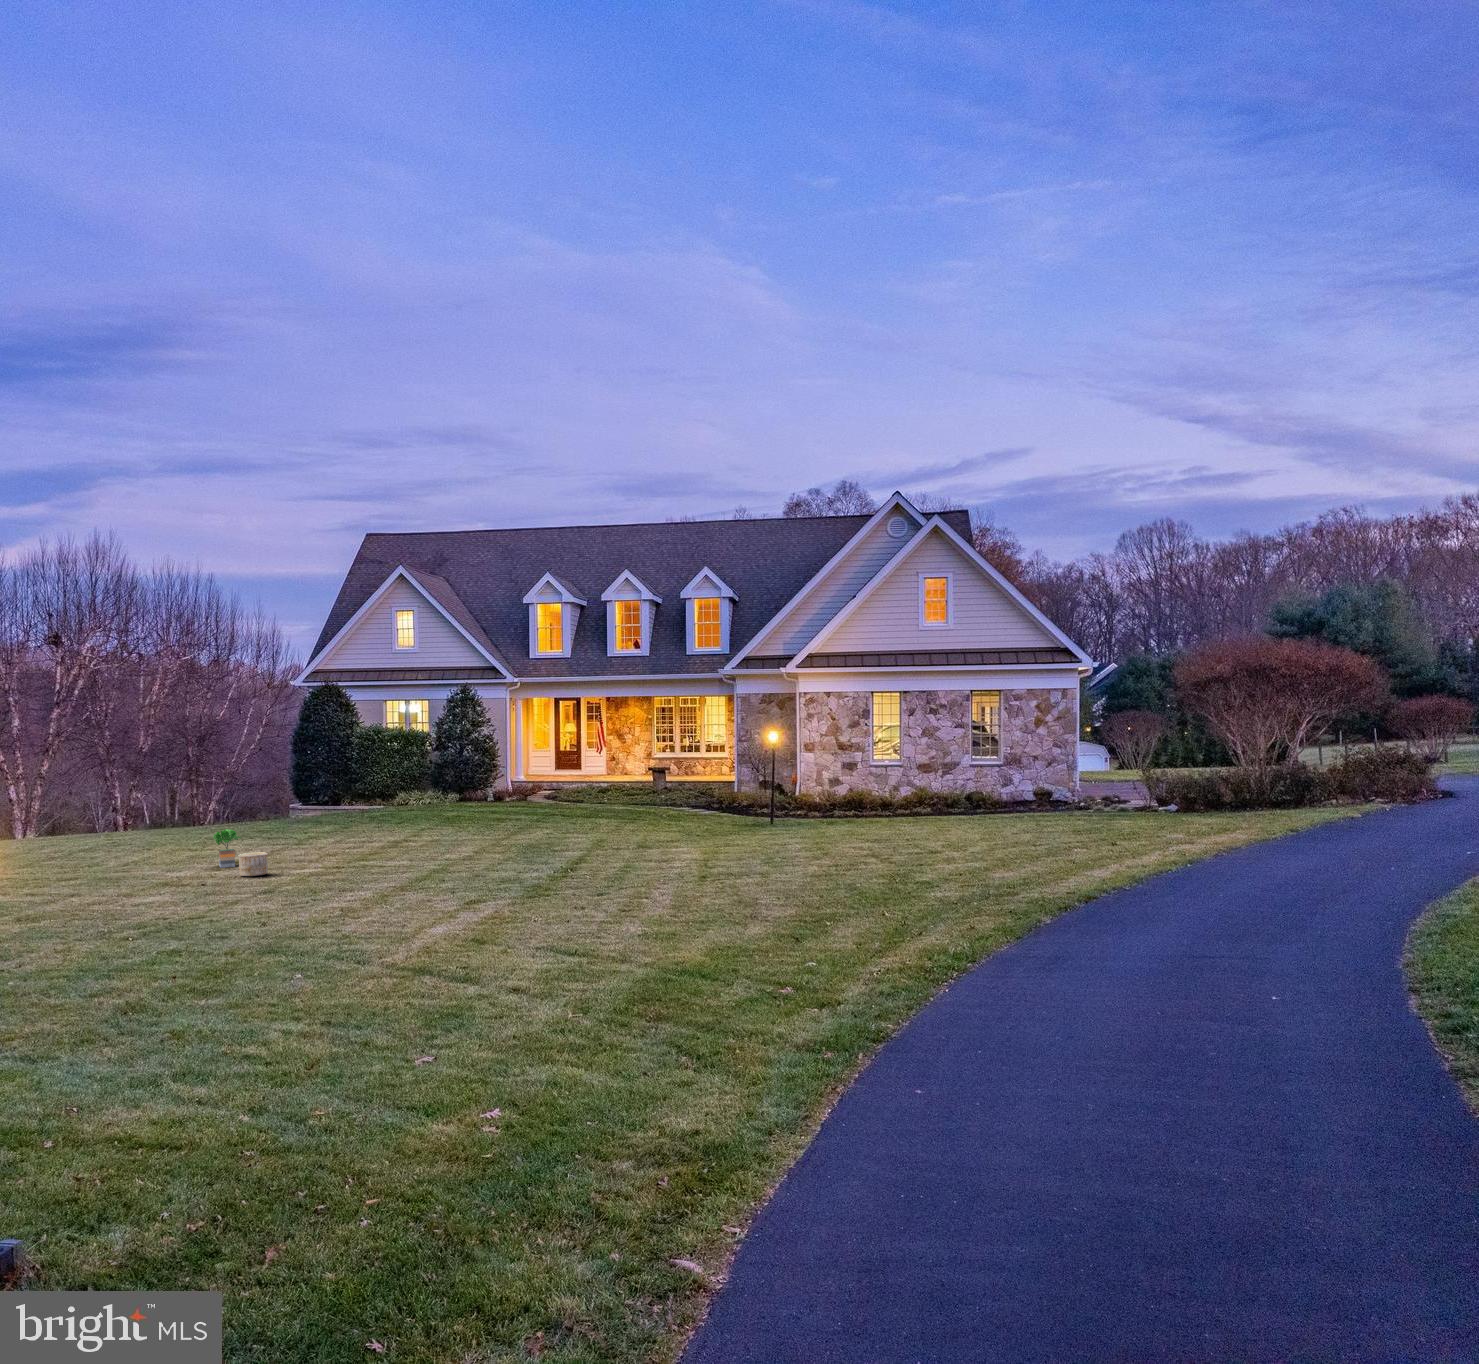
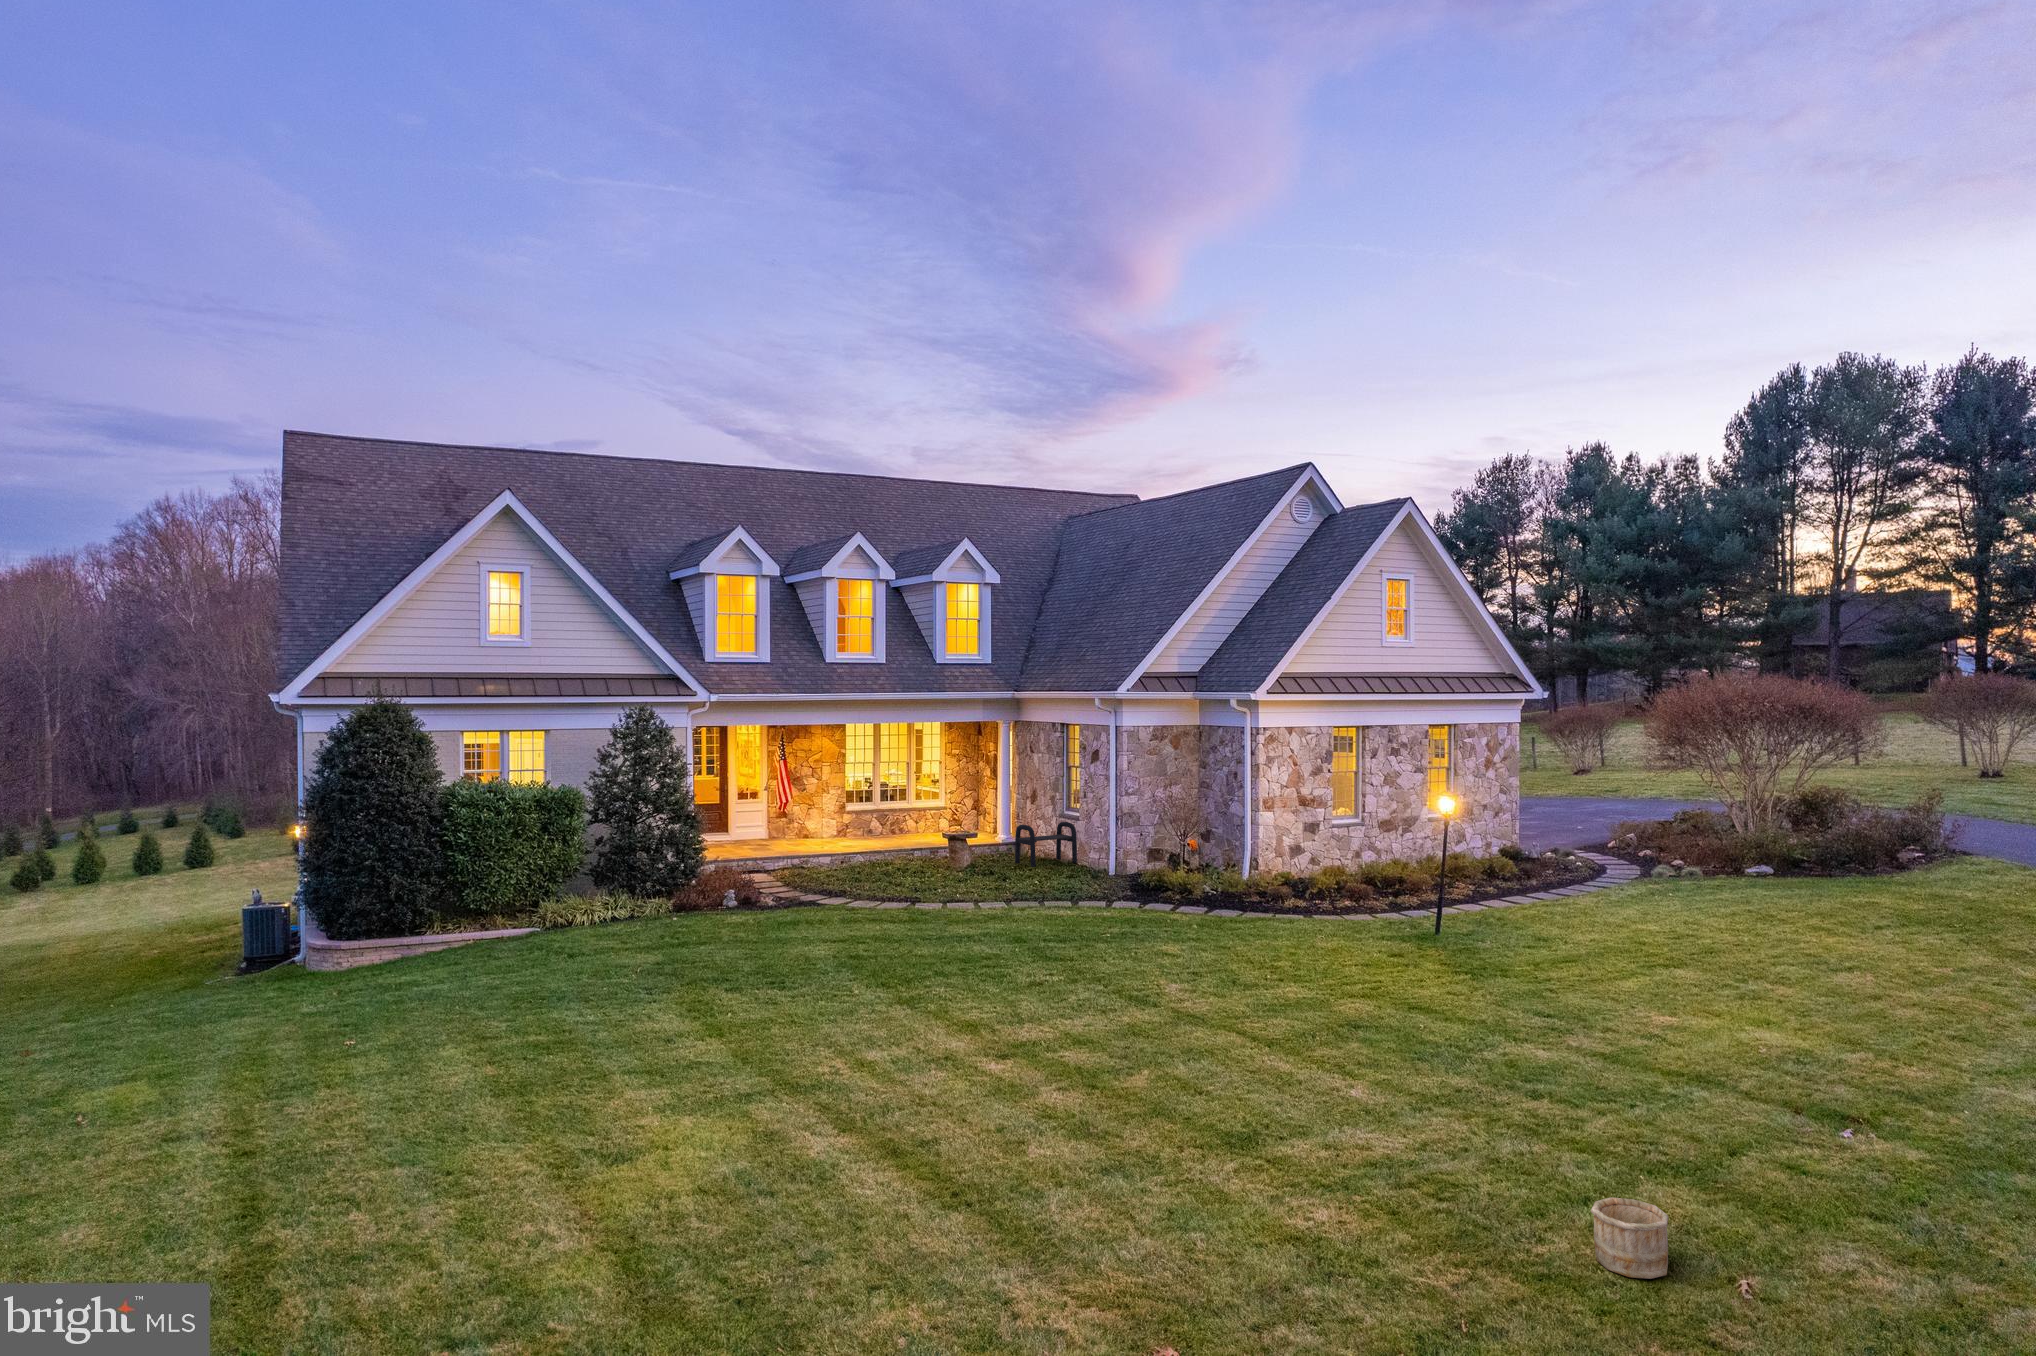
bench: none [701,764,742,794] -> present [1015,822,1077,867]
potted tree: present [213,829,240,868] -> none [1358,1136,1424,1245]

